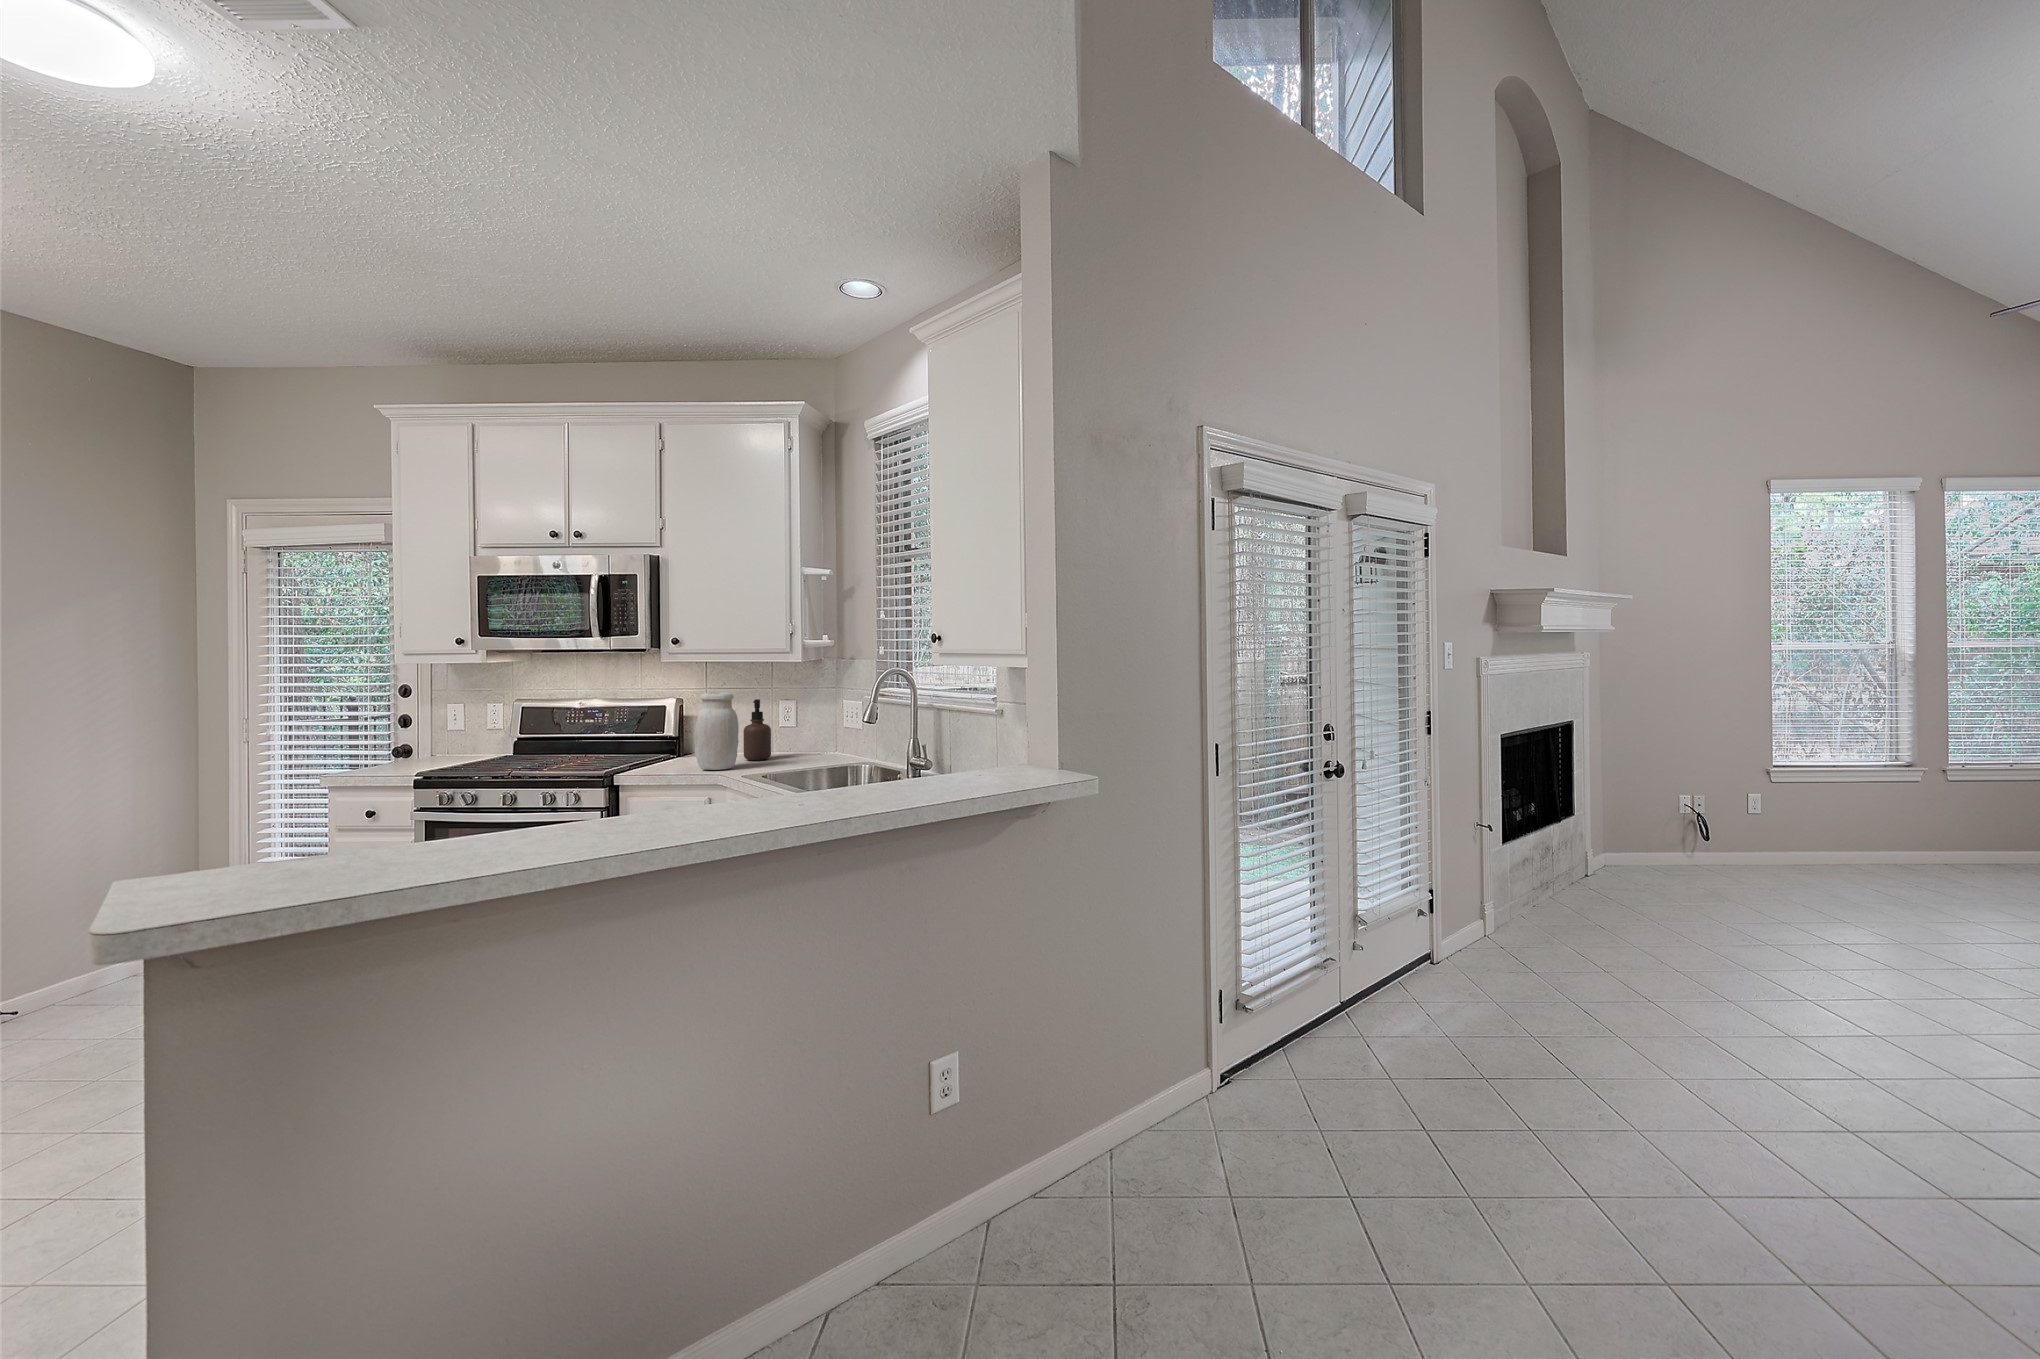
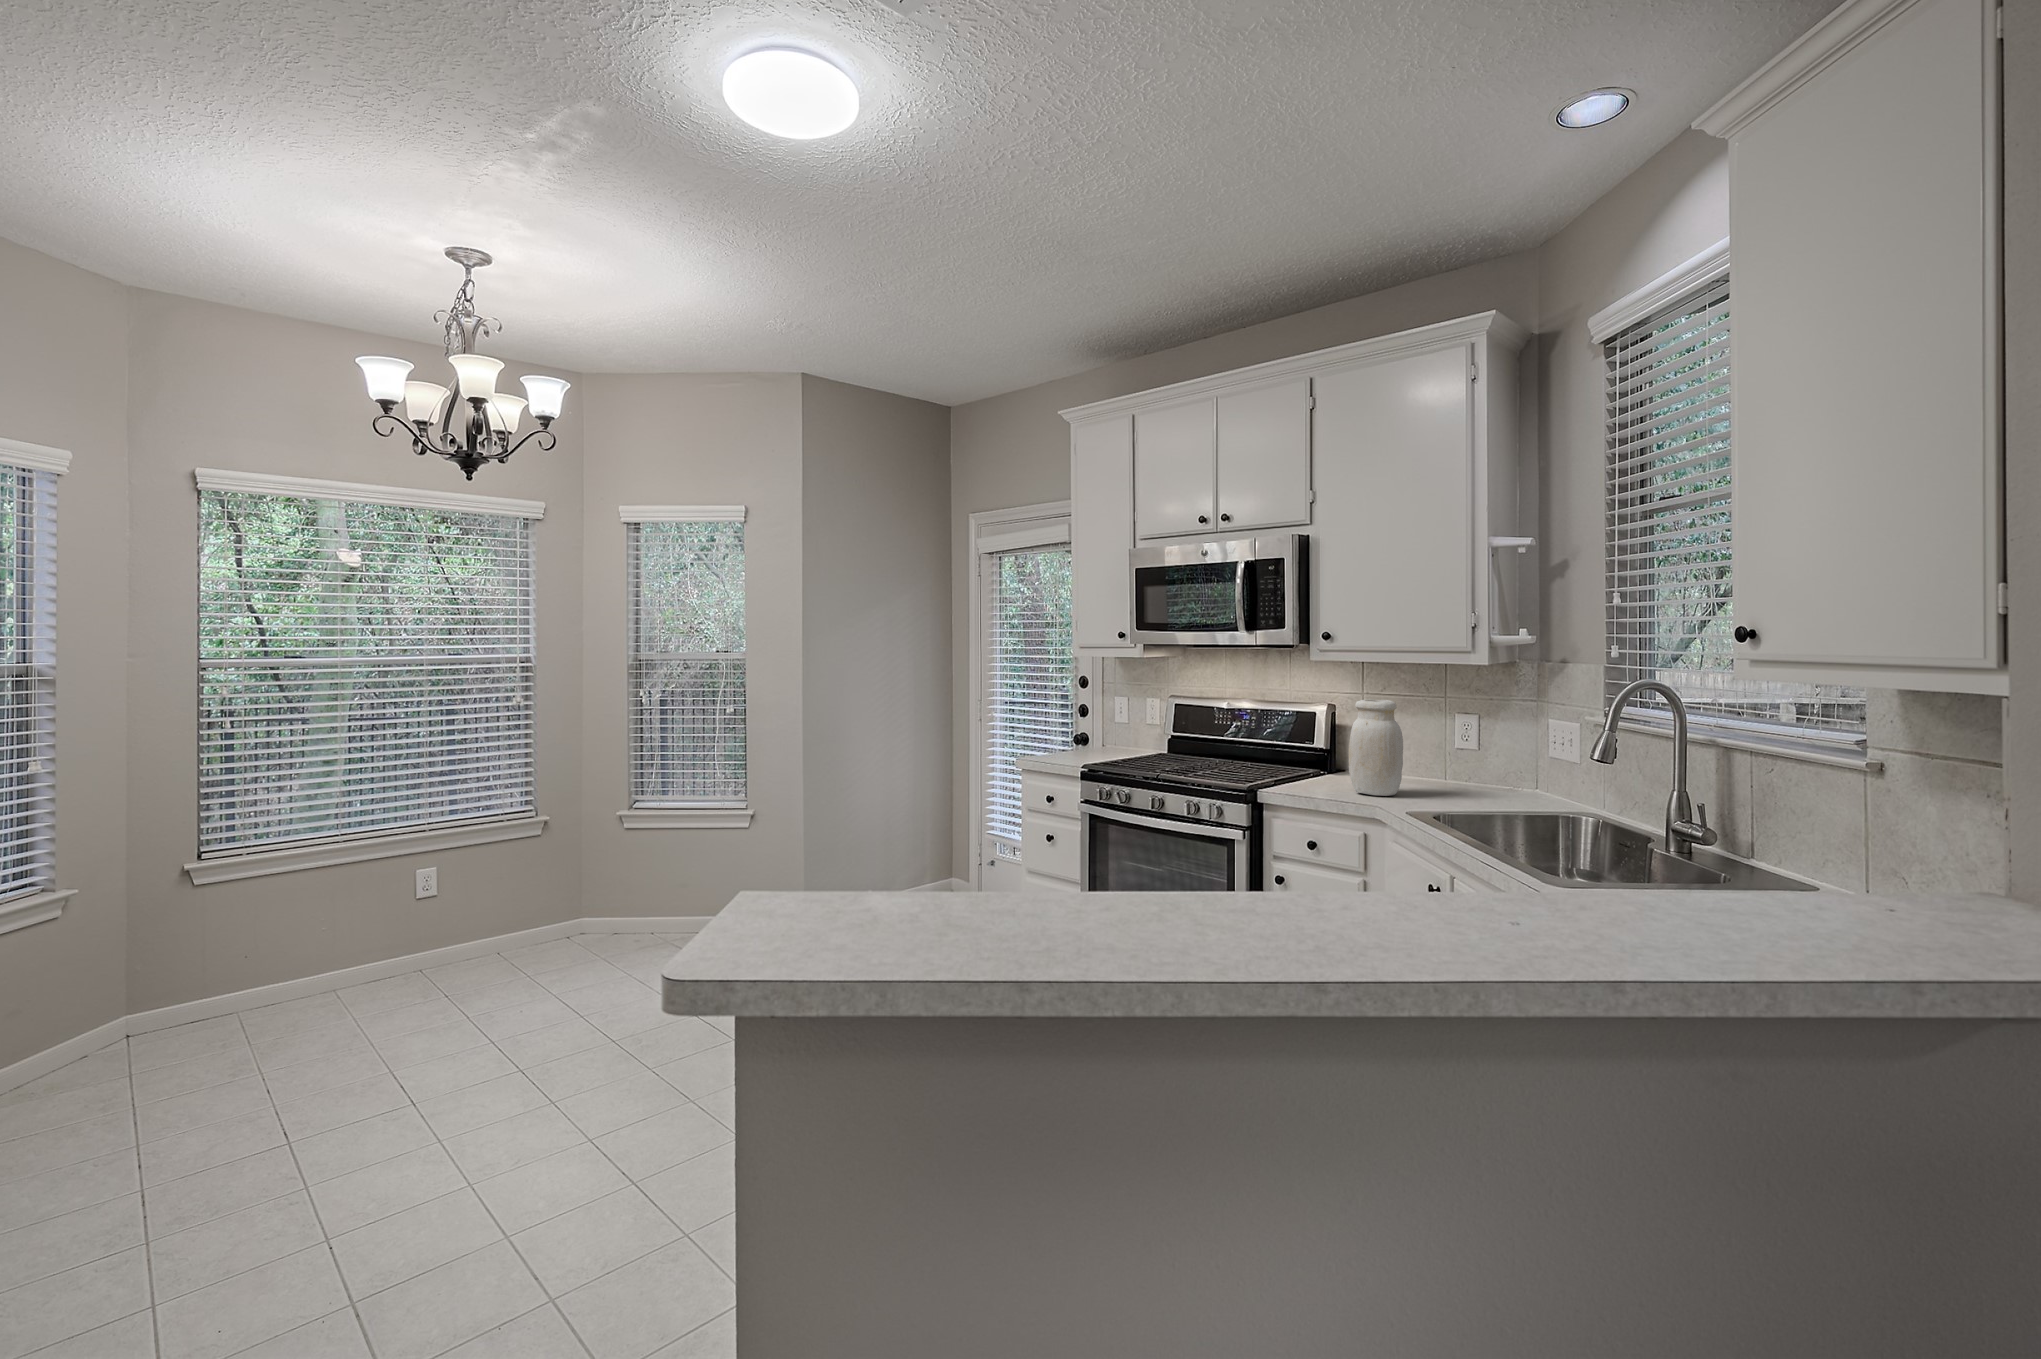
soap dispenser: present [743,699,771,760] -> none [1410,710,1447,787]

